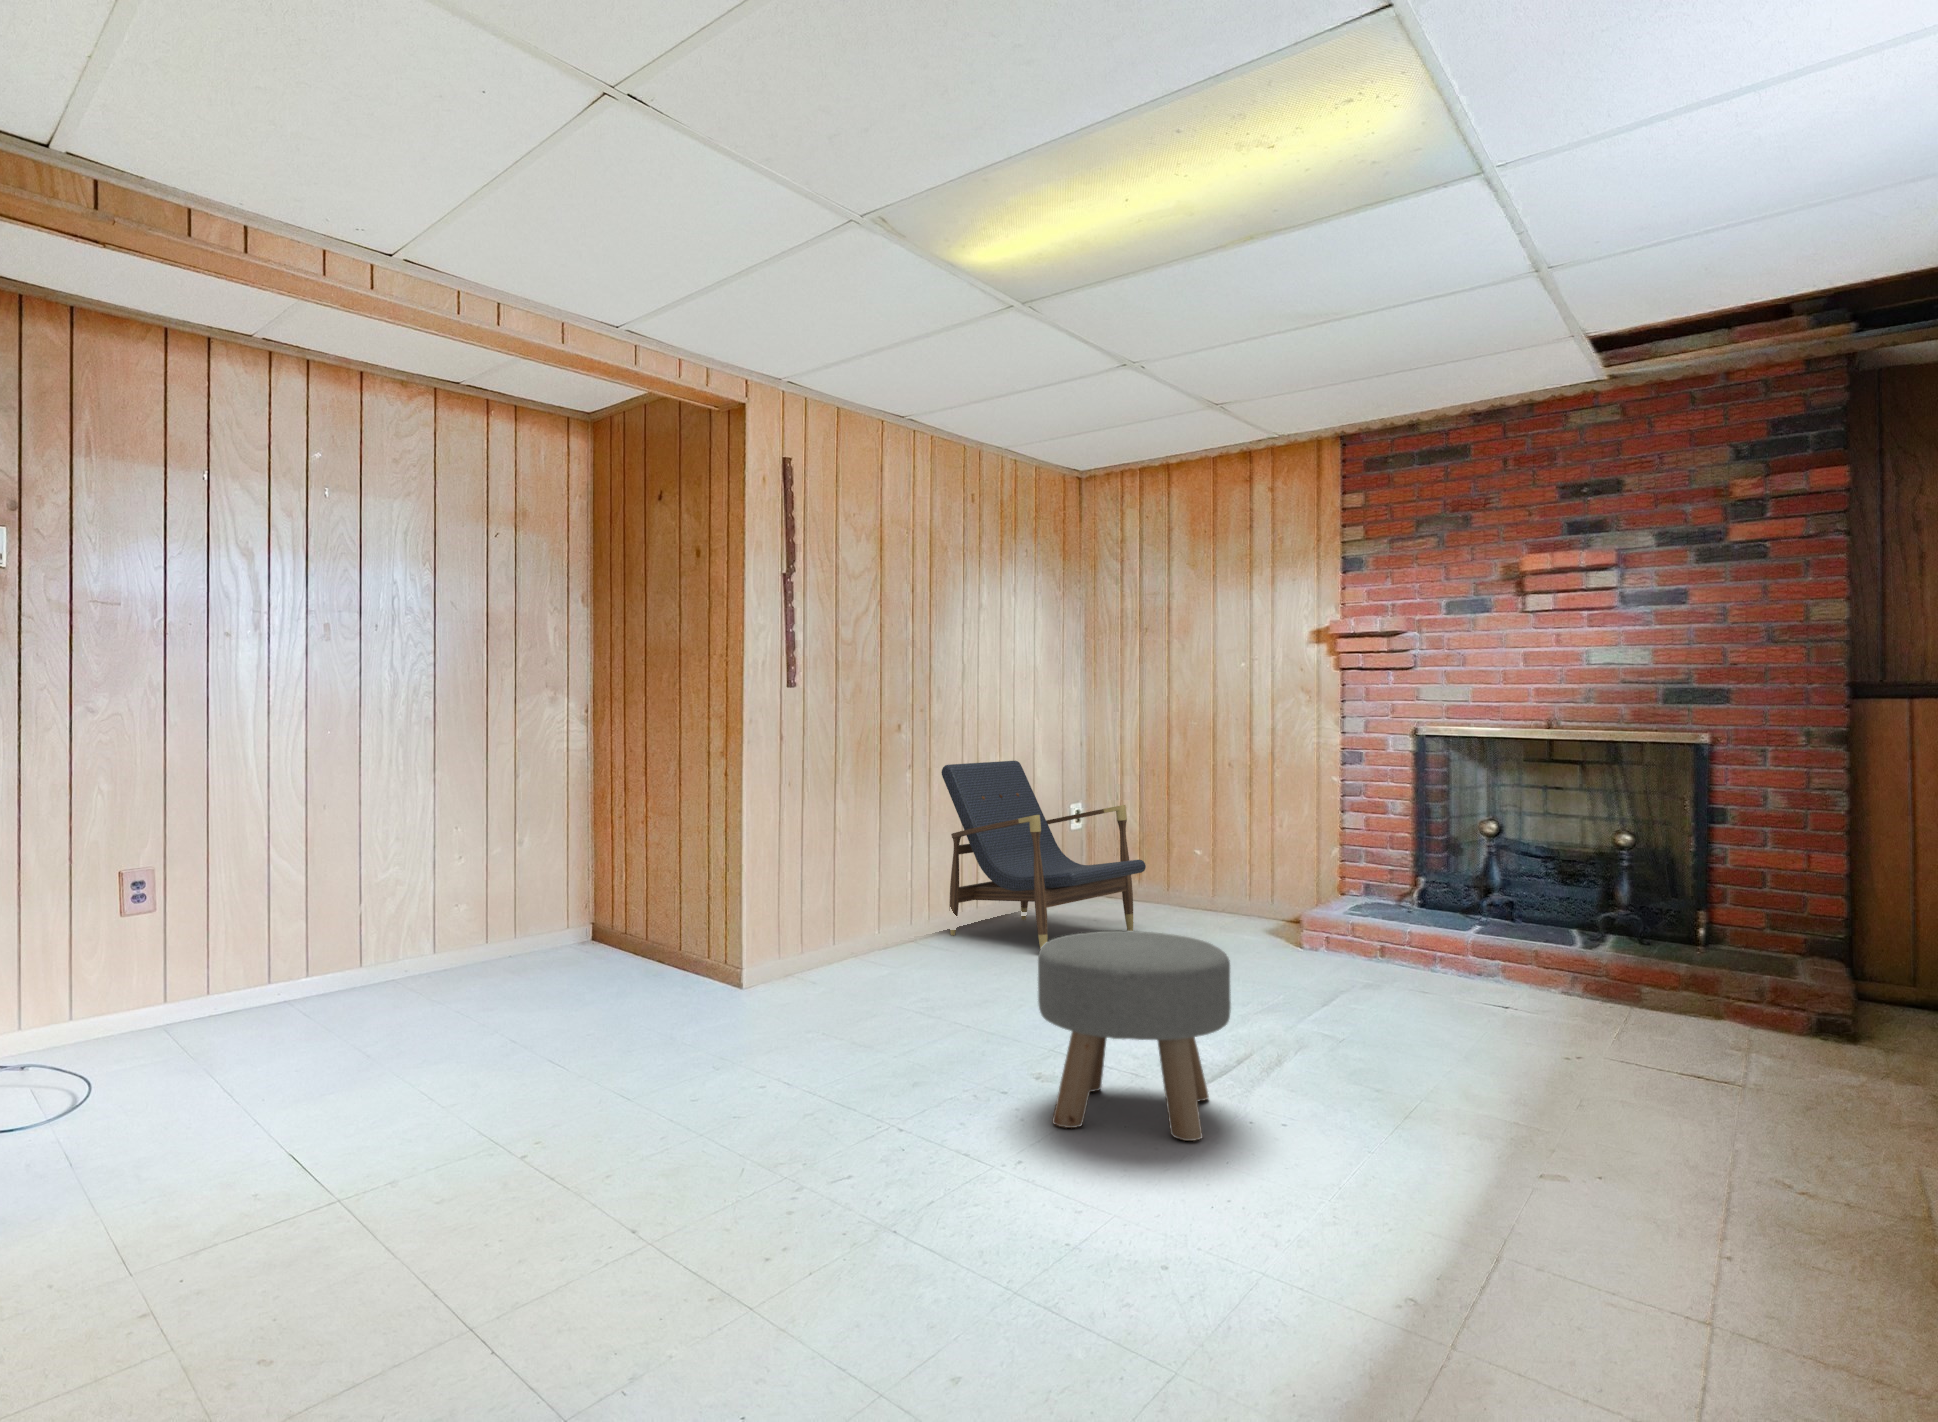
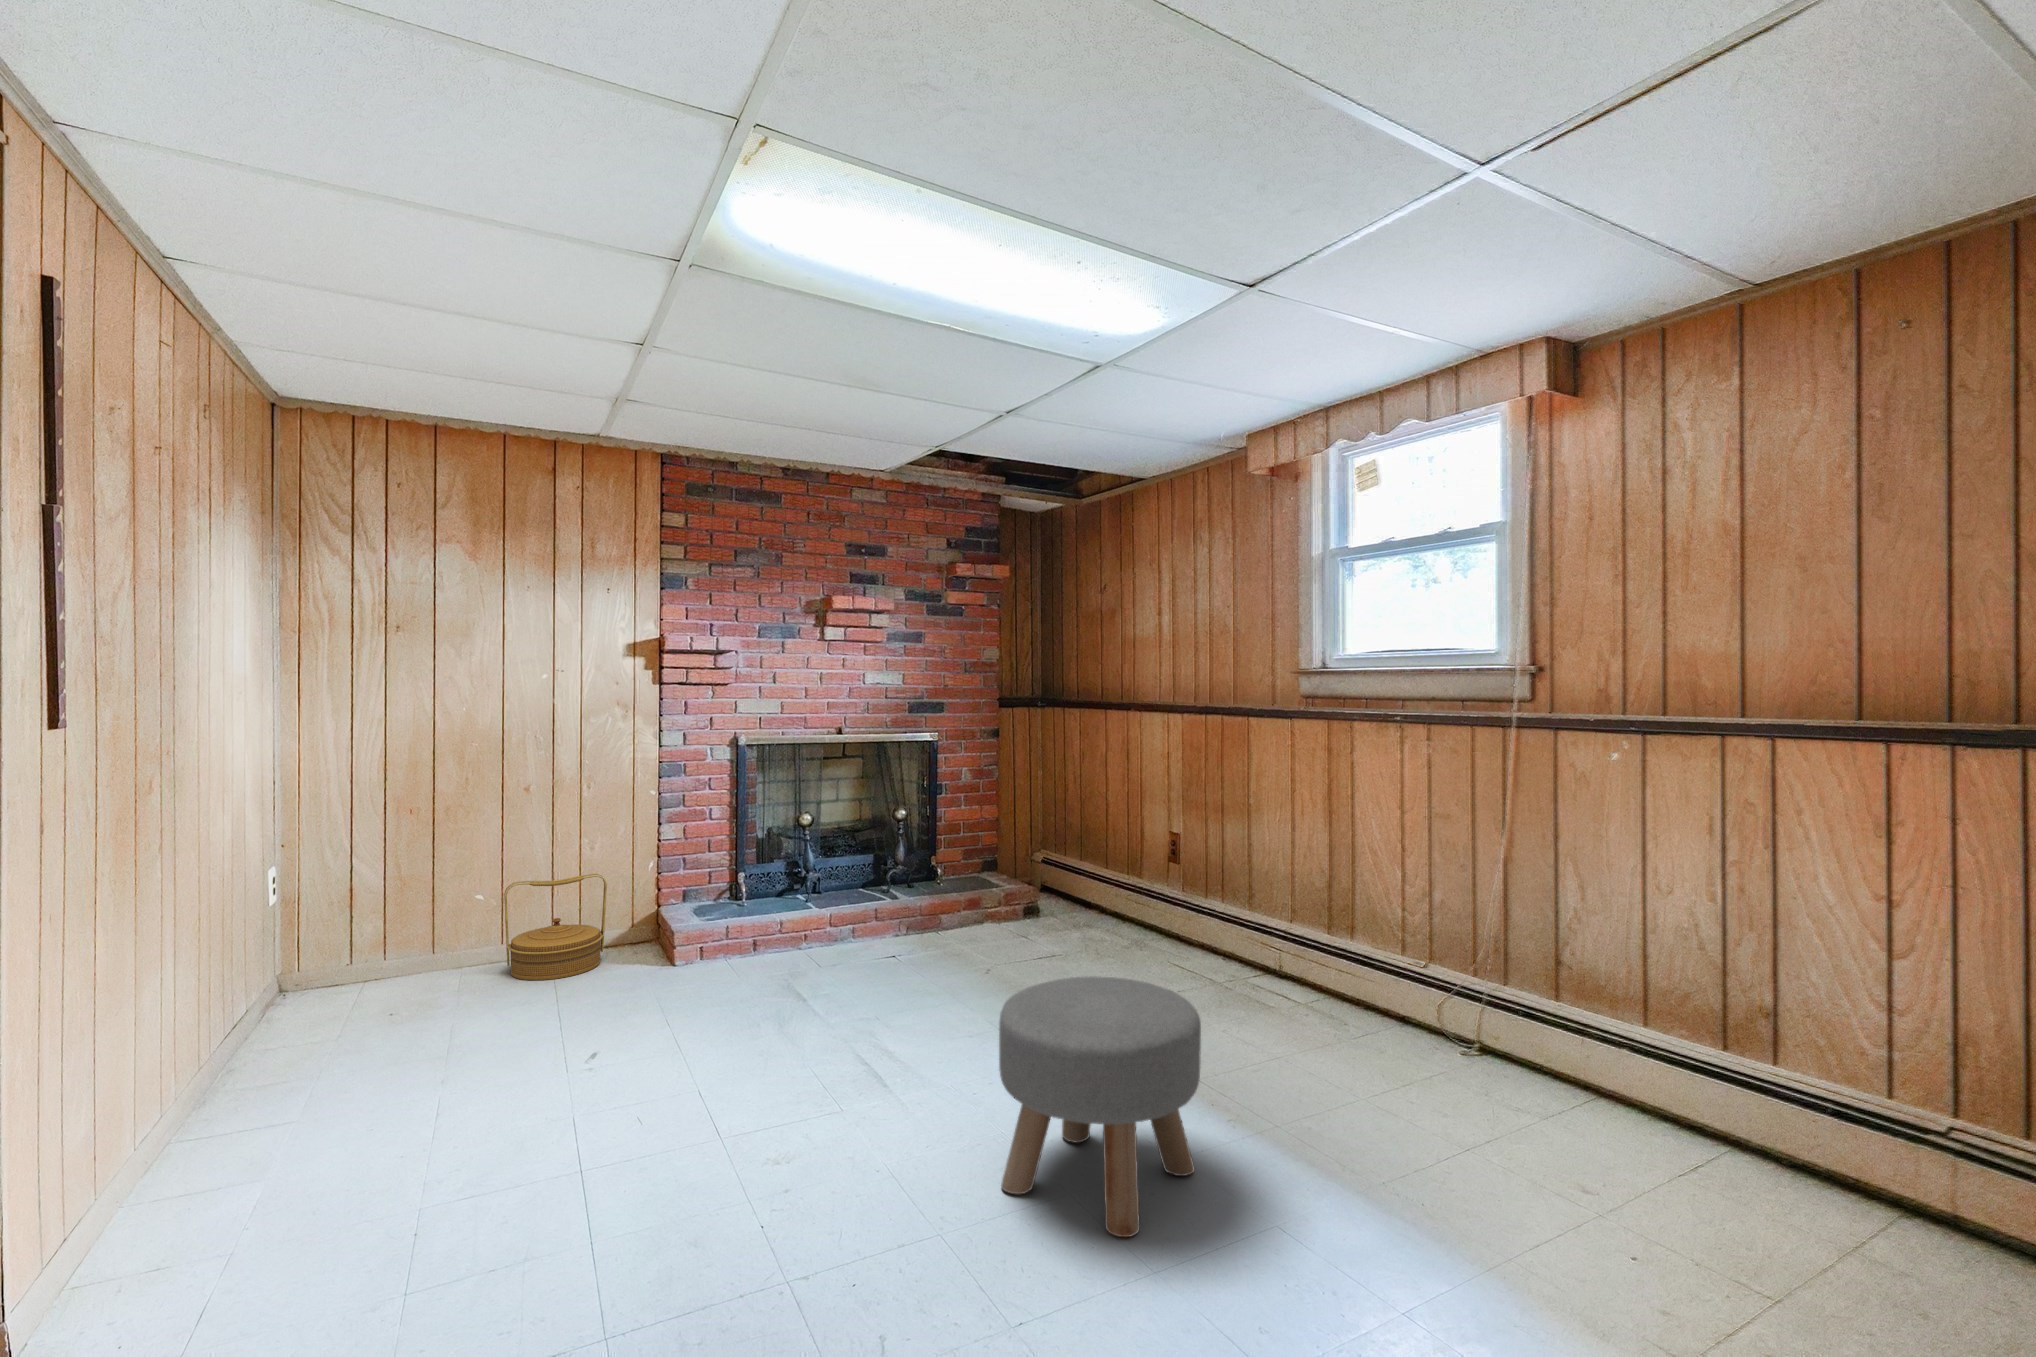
lounge chair: present [941,761,1146,949] -> none [198,816,518,1120]
woven basket: none [1195,844,1275,934] -> present [504,874,607,981]

